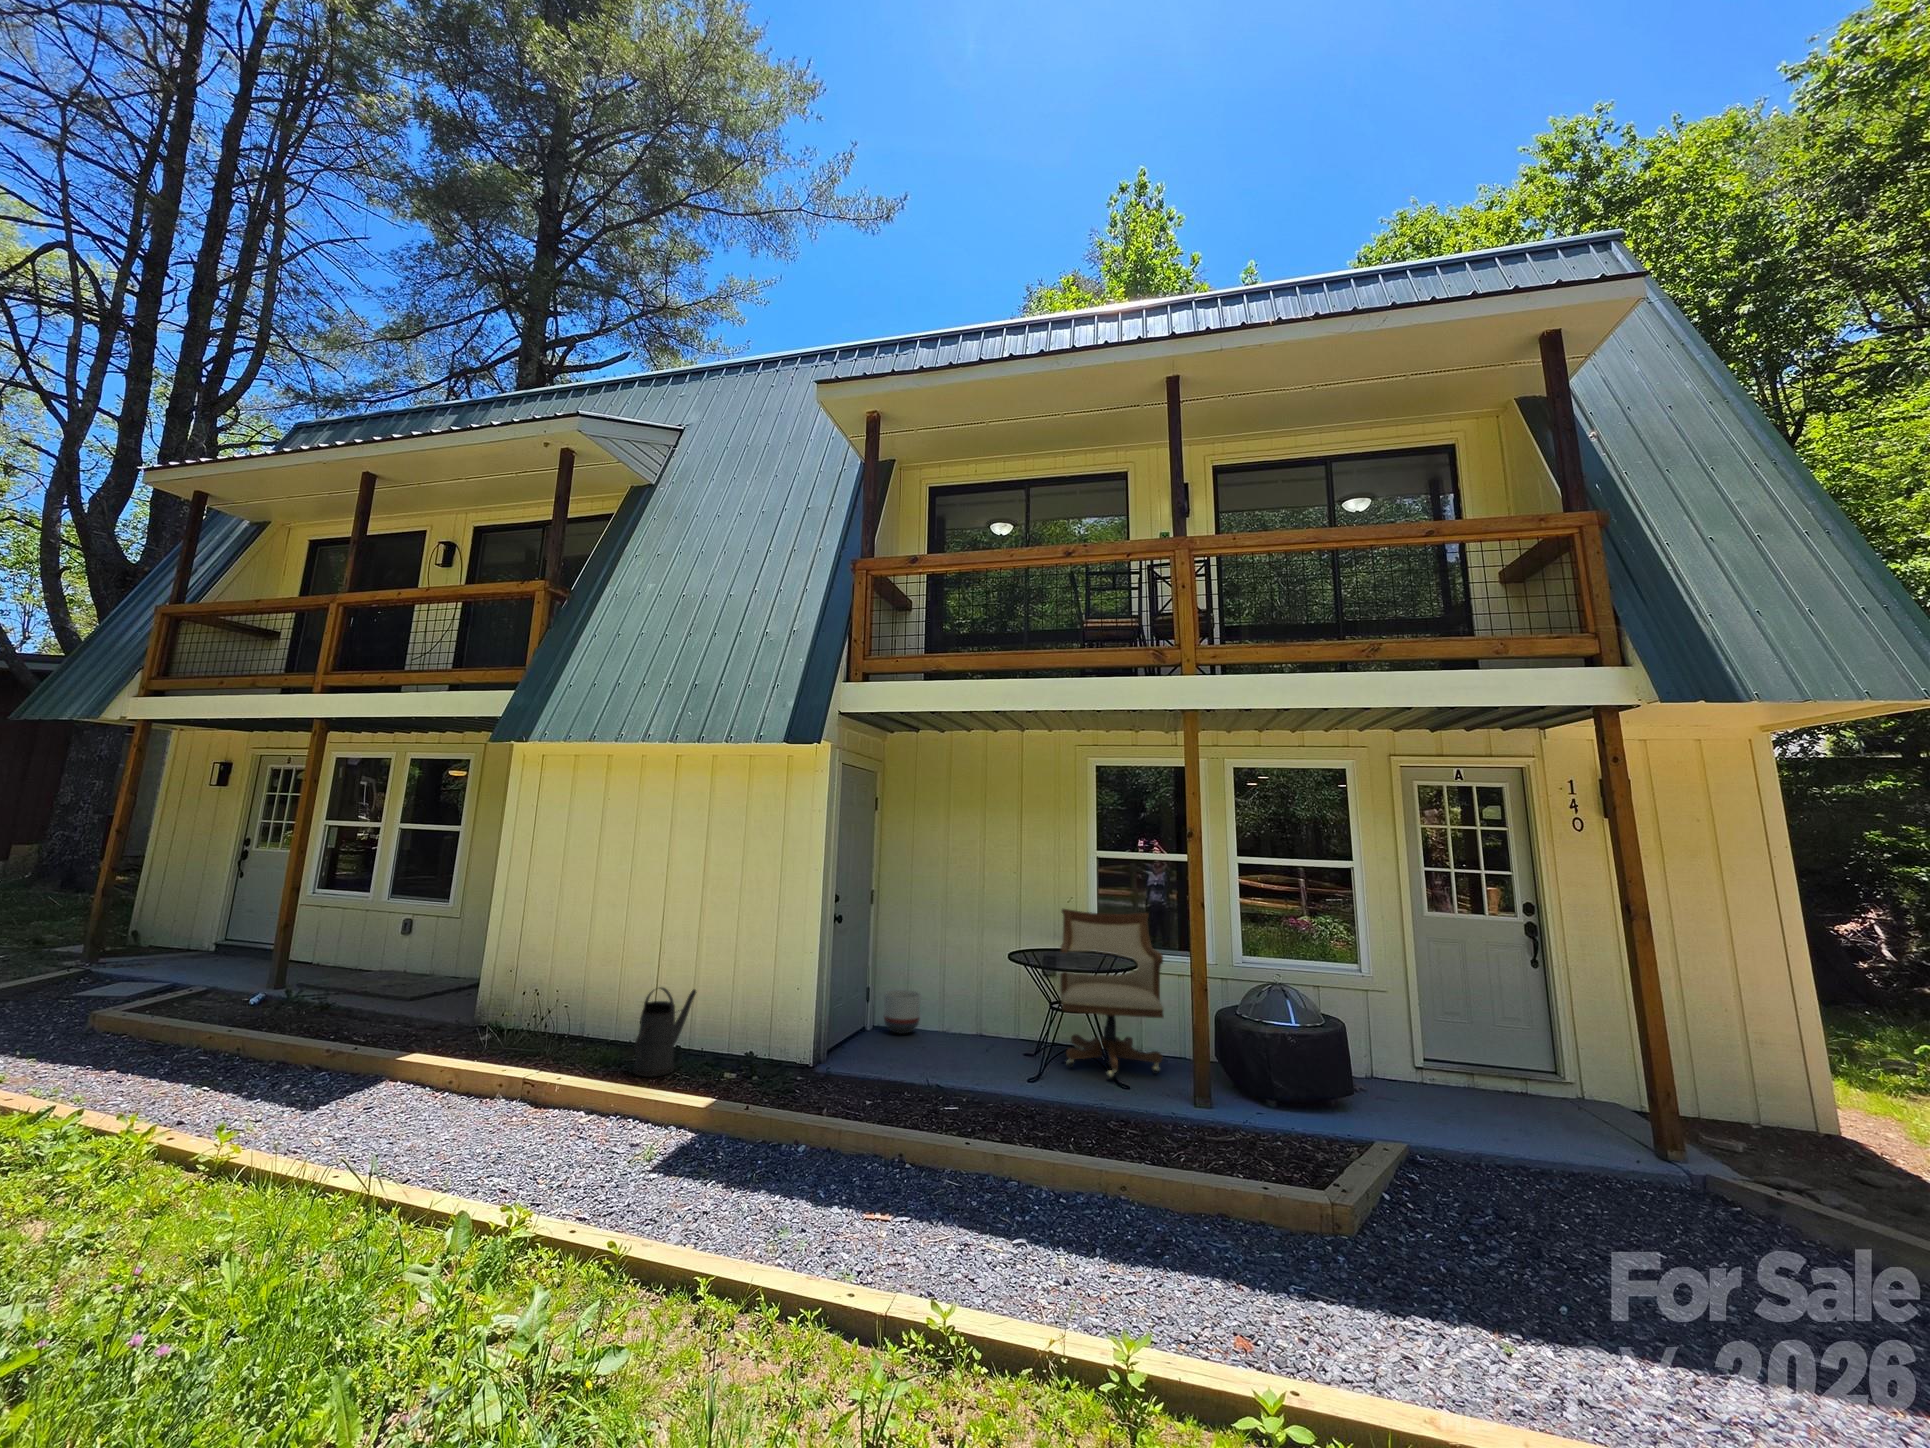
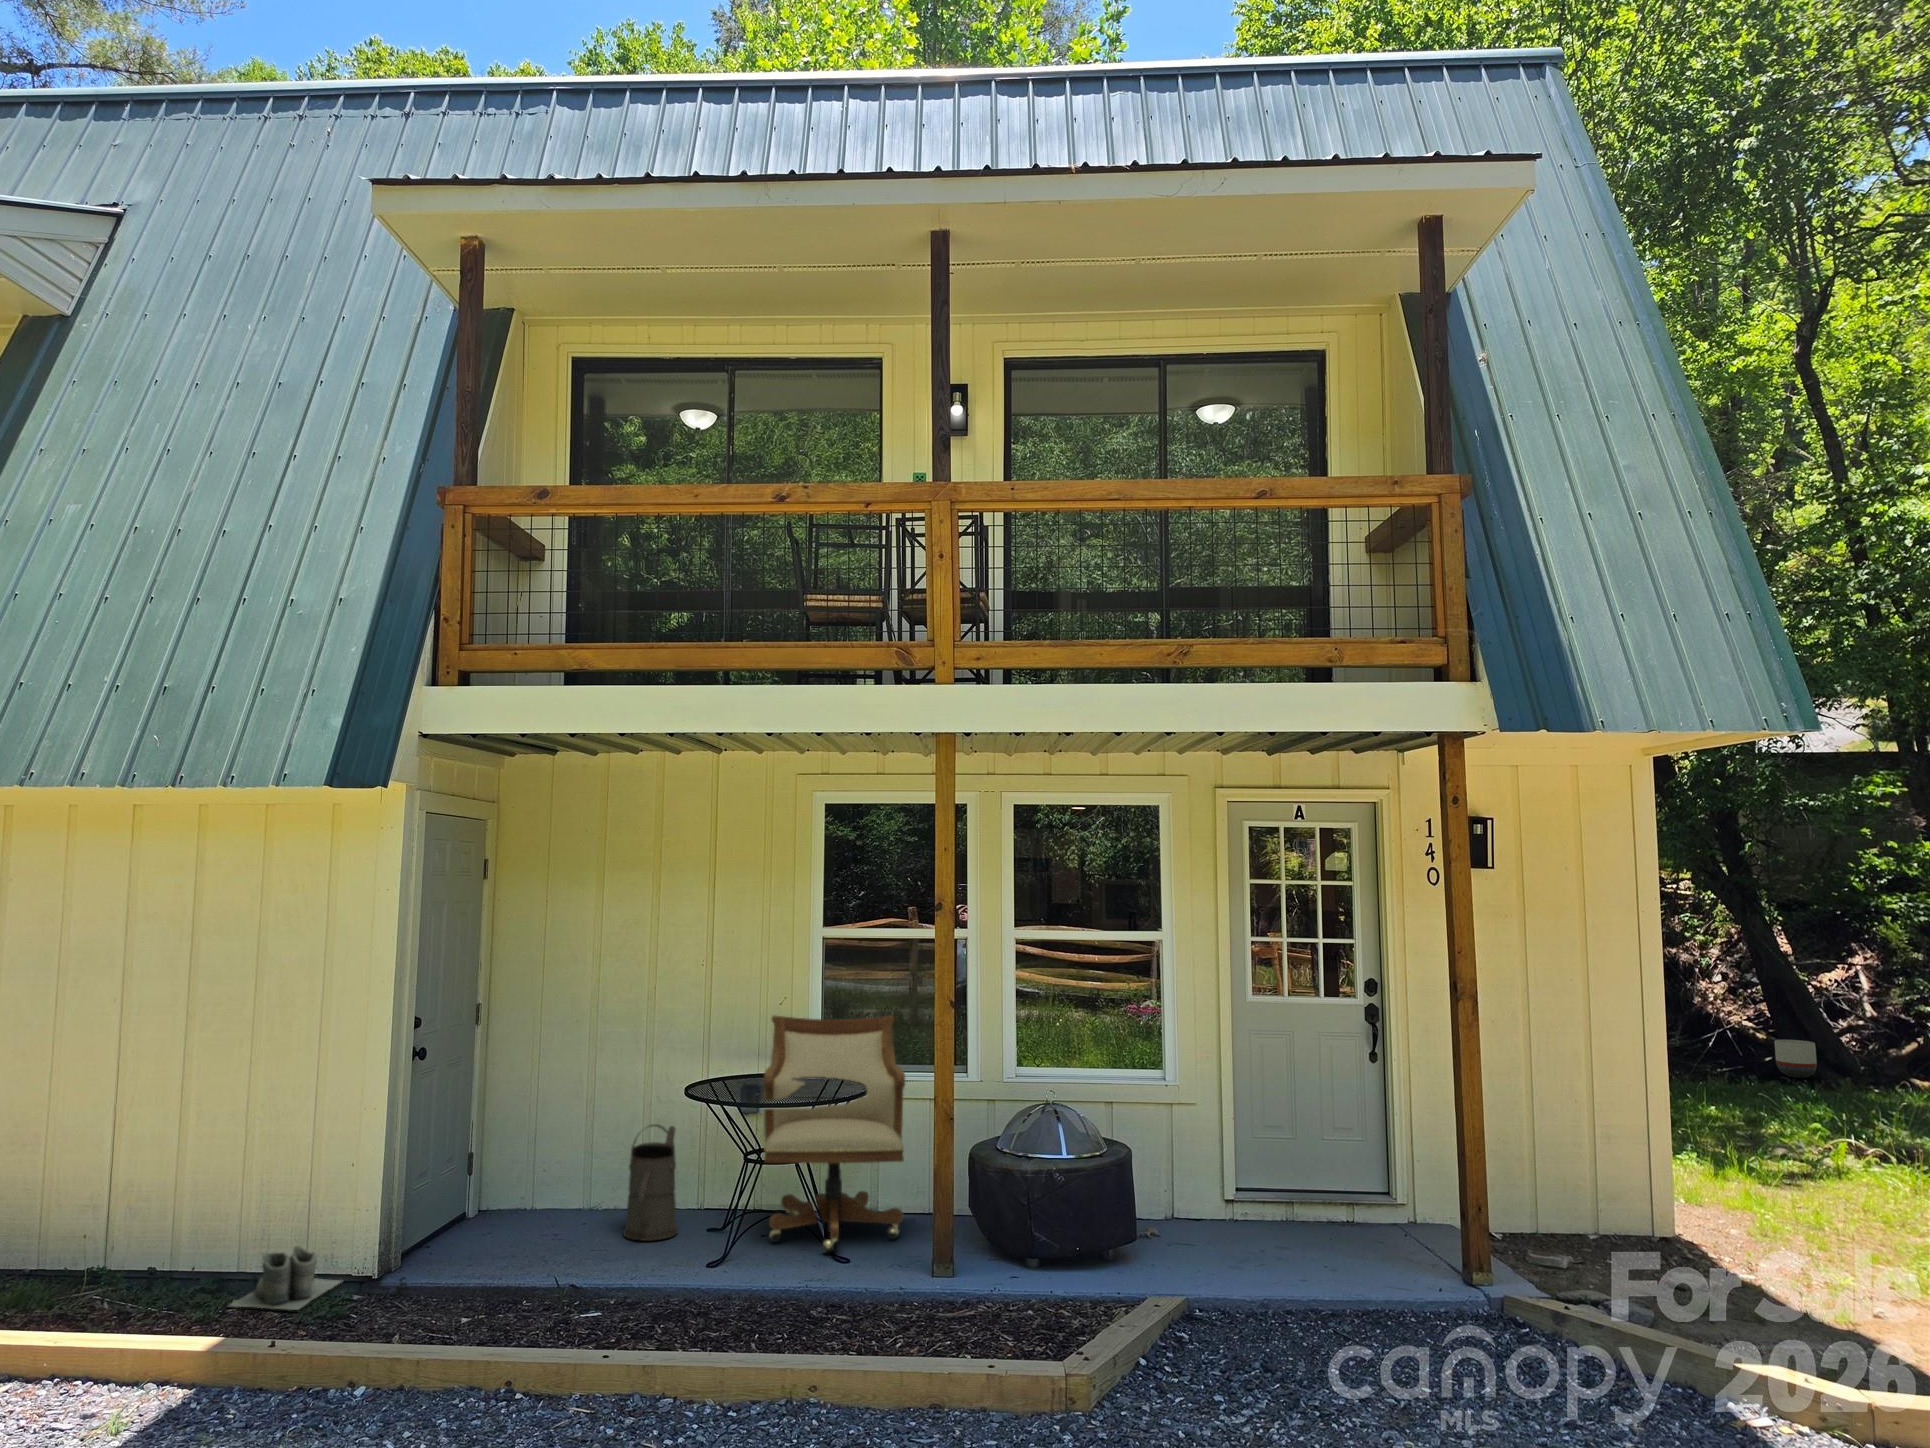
watering can: present [633,987,696,1077] -> present [623,1124,678,1241]
planter: present [884,990,920,1034] -> present [1775,1040,1817,1078]
boots: none [718,1041,789,1085] -> present [230,1246,341,1310]

